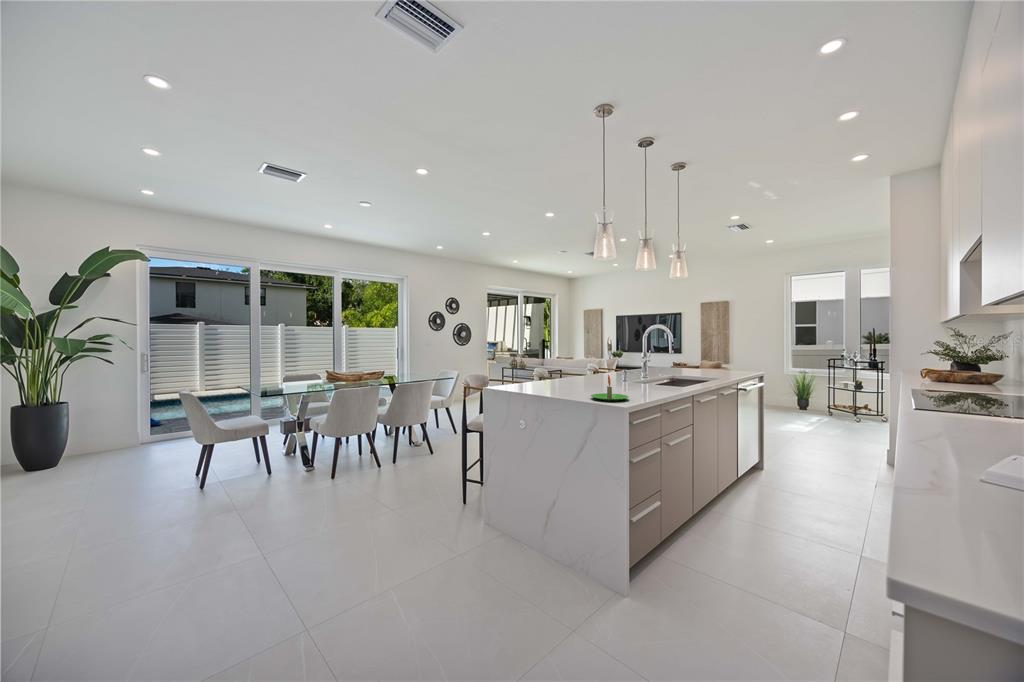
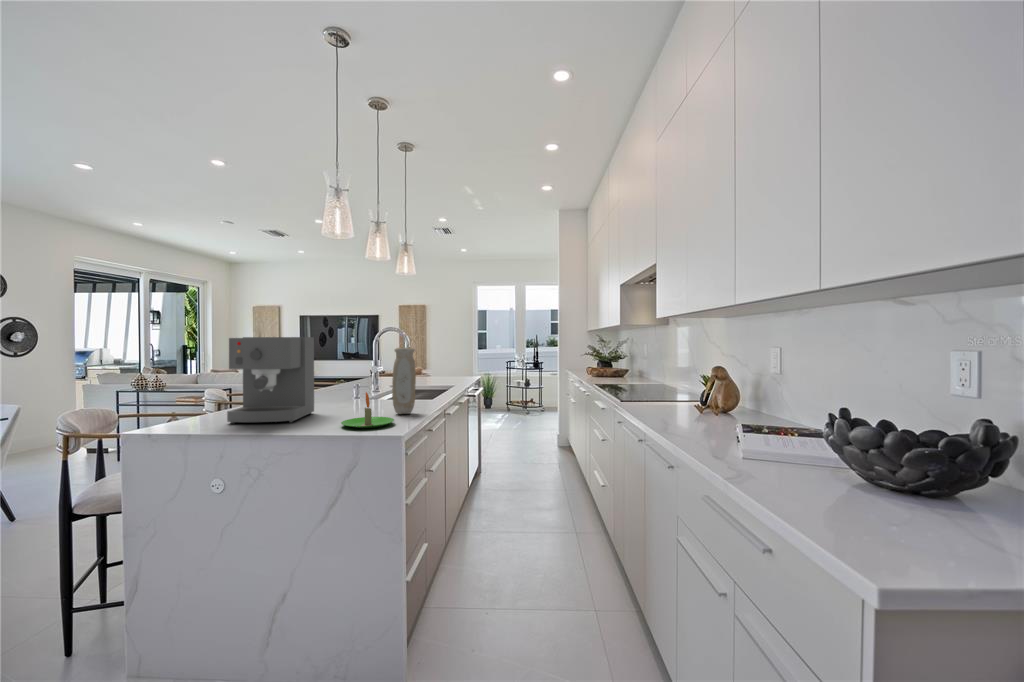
coffee maker: none [531,335,584,392] -> present [227,337,314,424]
vase: none [635,343,654,395] -> present [392,348,416,414]

